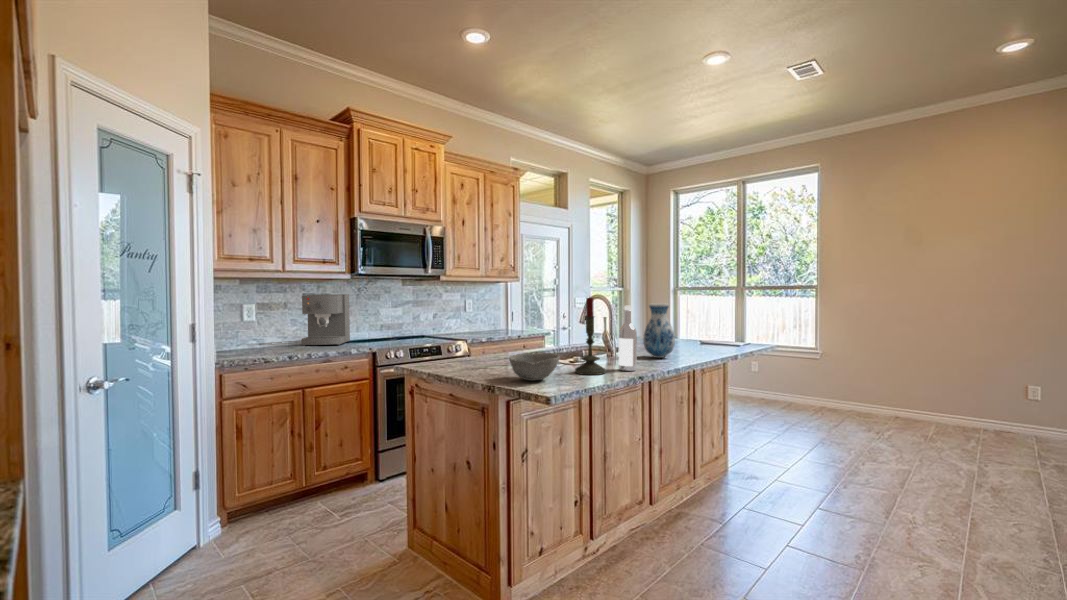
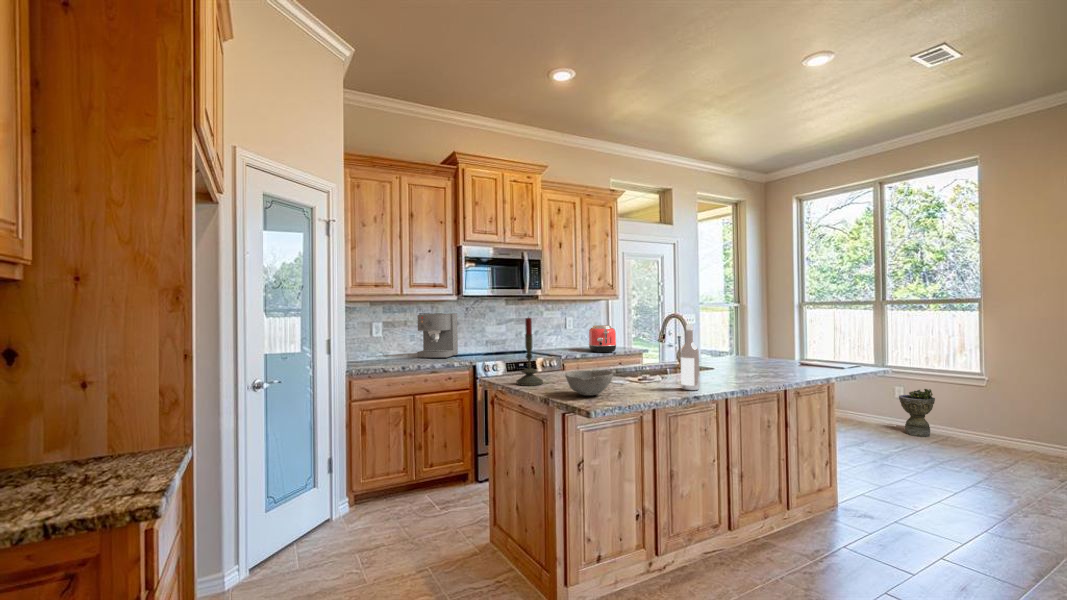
candle: present [575,297,606,375] -> present [517,318,543,386]
vase: present [643,303,675,358] -> none [720,322,754,378]
toaster: none [492,308,521,337] -> present [589,325,616,353]
planter: none [756,363,783,404] -> present [899,389,935,437]

